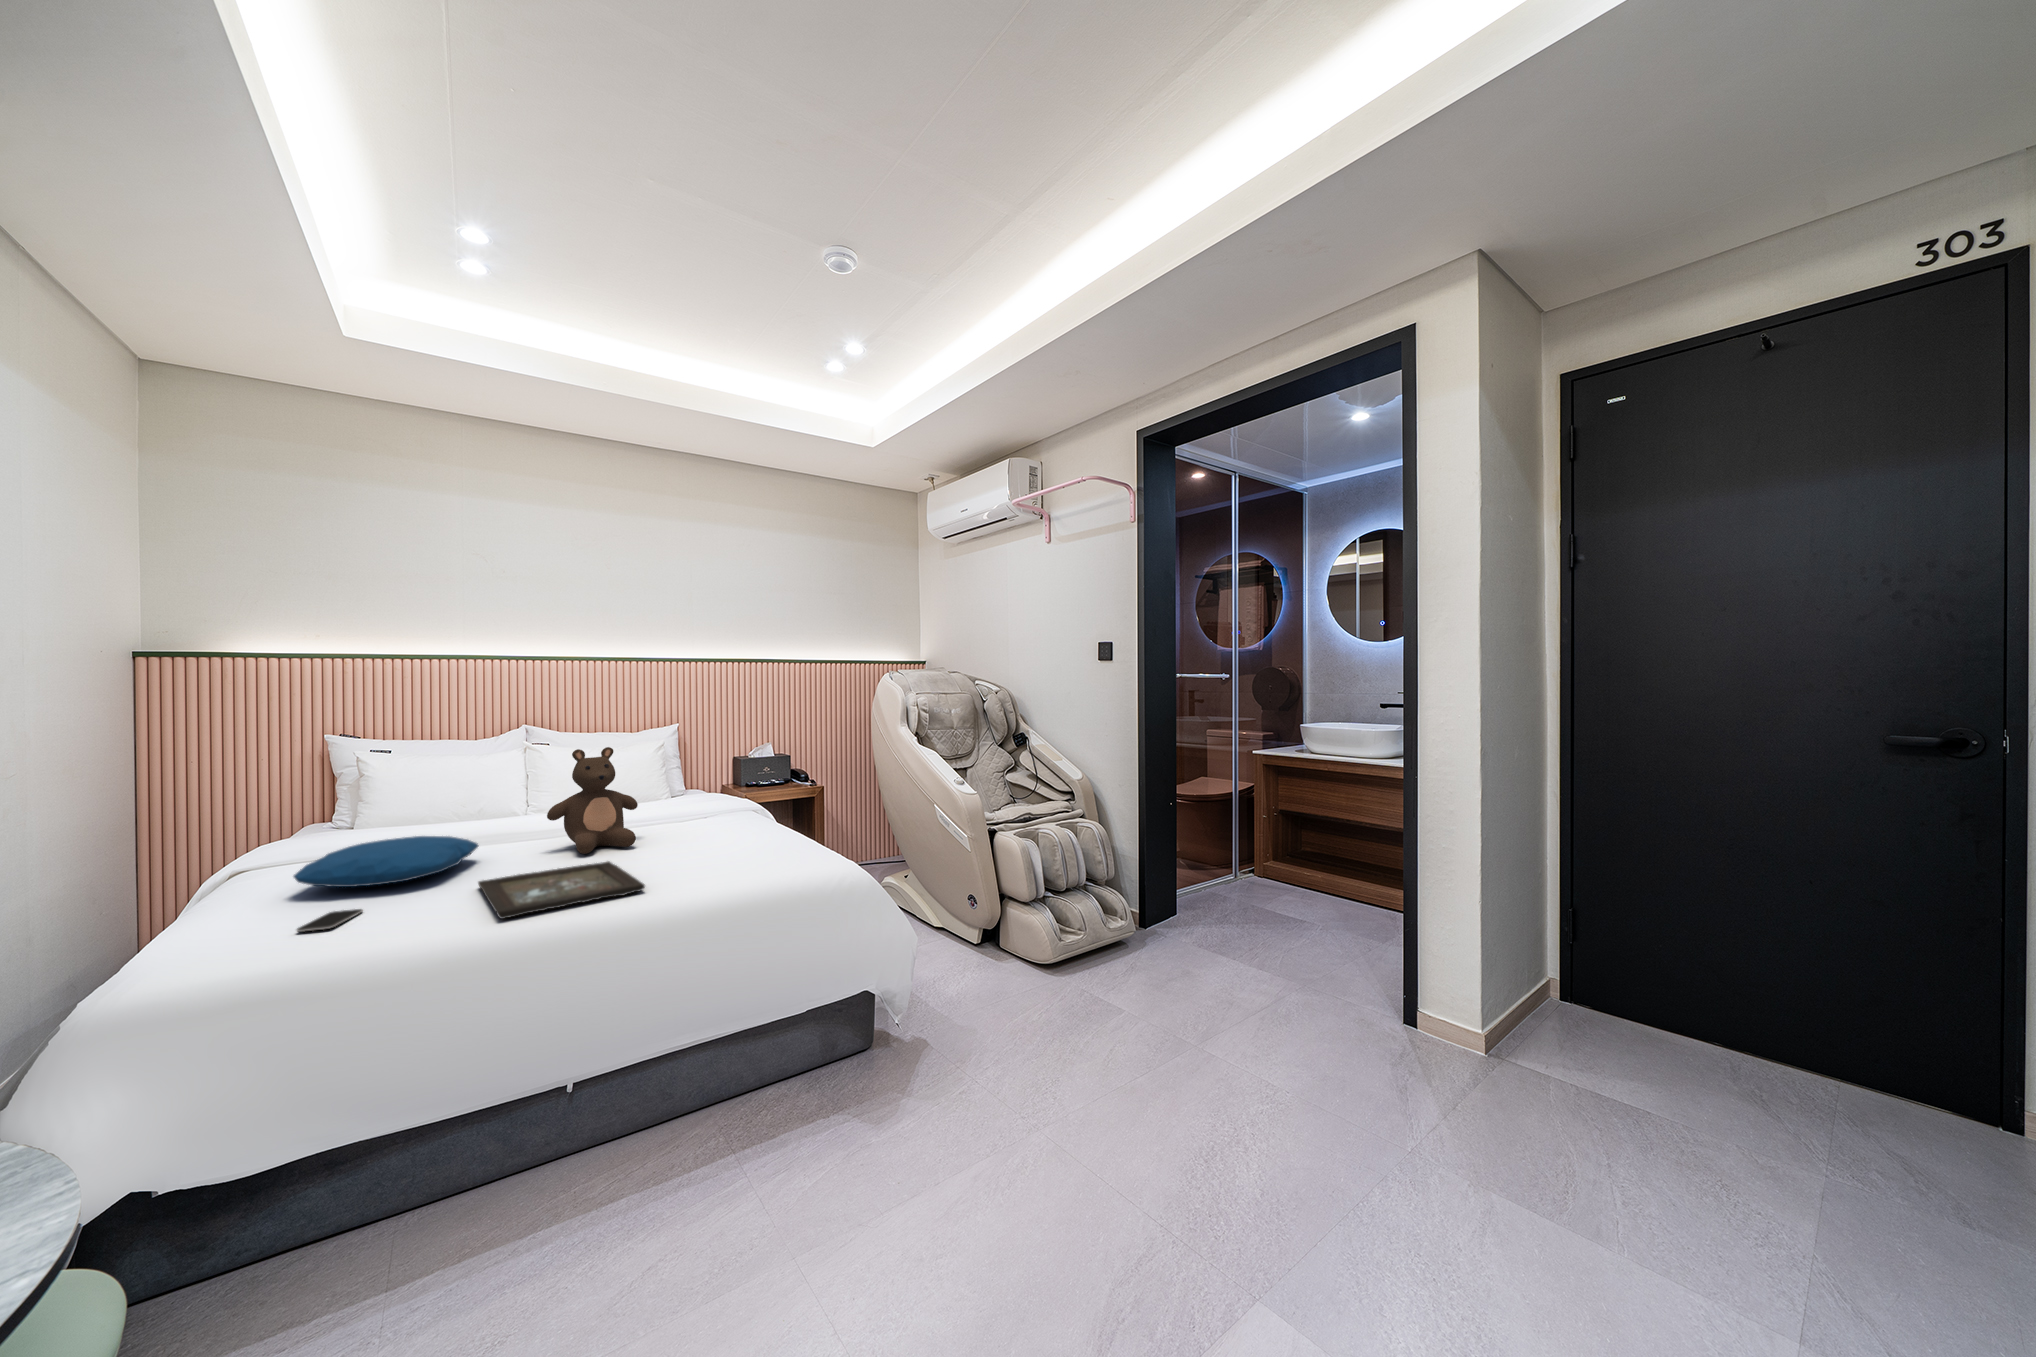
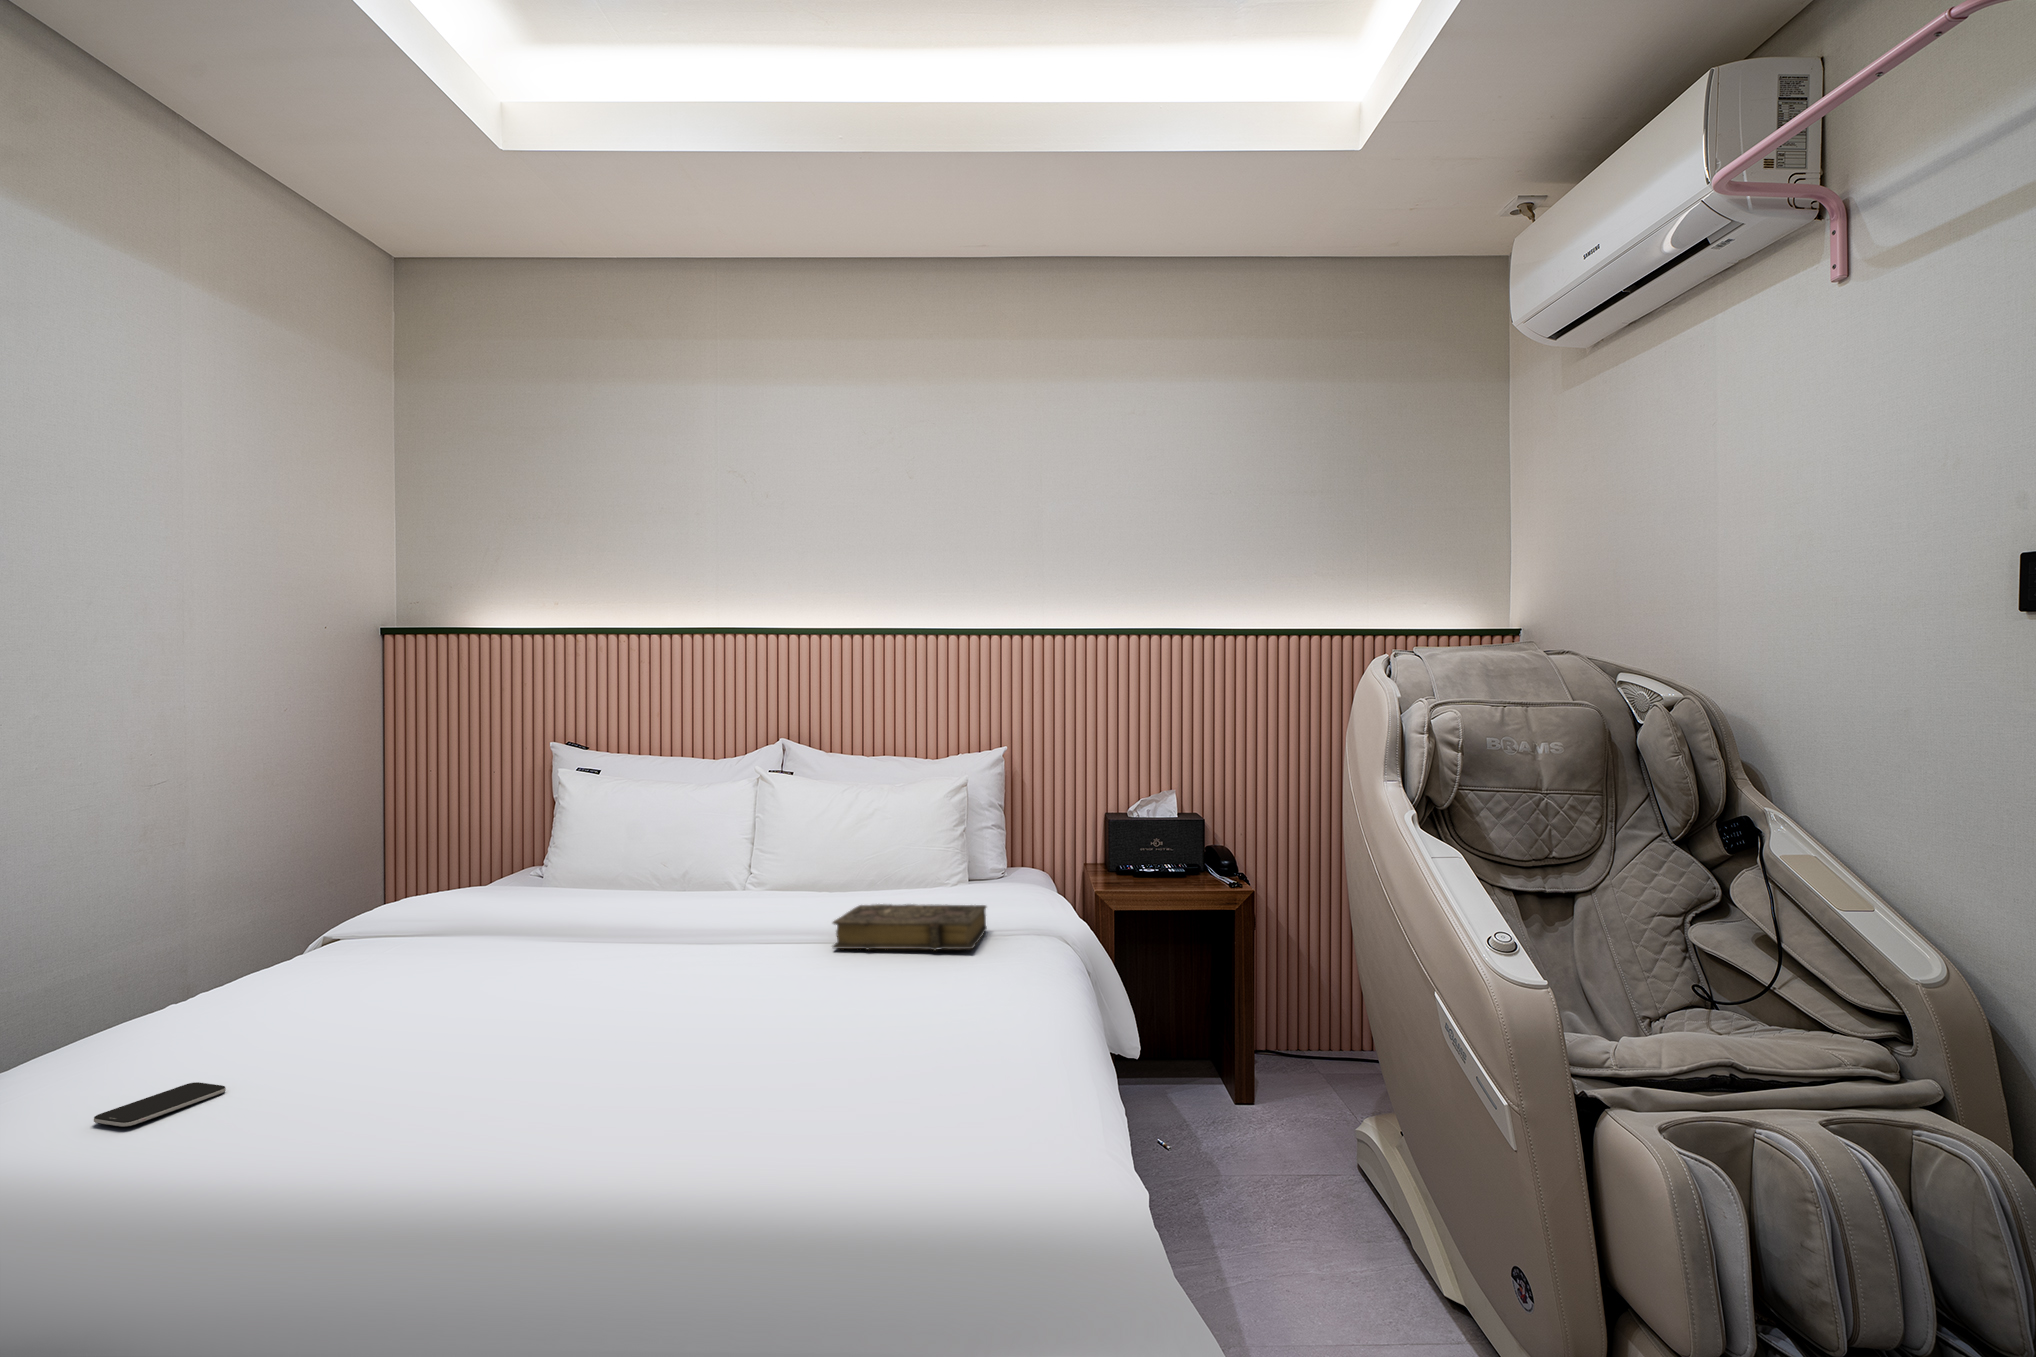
teddy bear: present [547,747,638,854] -> none [612,805,774,1018]
book: none [646,795,725,822] -> present [833,904,987,950]
pillow: present [294,836,478,887] -> none [224,941,514,1033]
tray: present [478,861,645,919] -> none [289,1051,642,1182]

